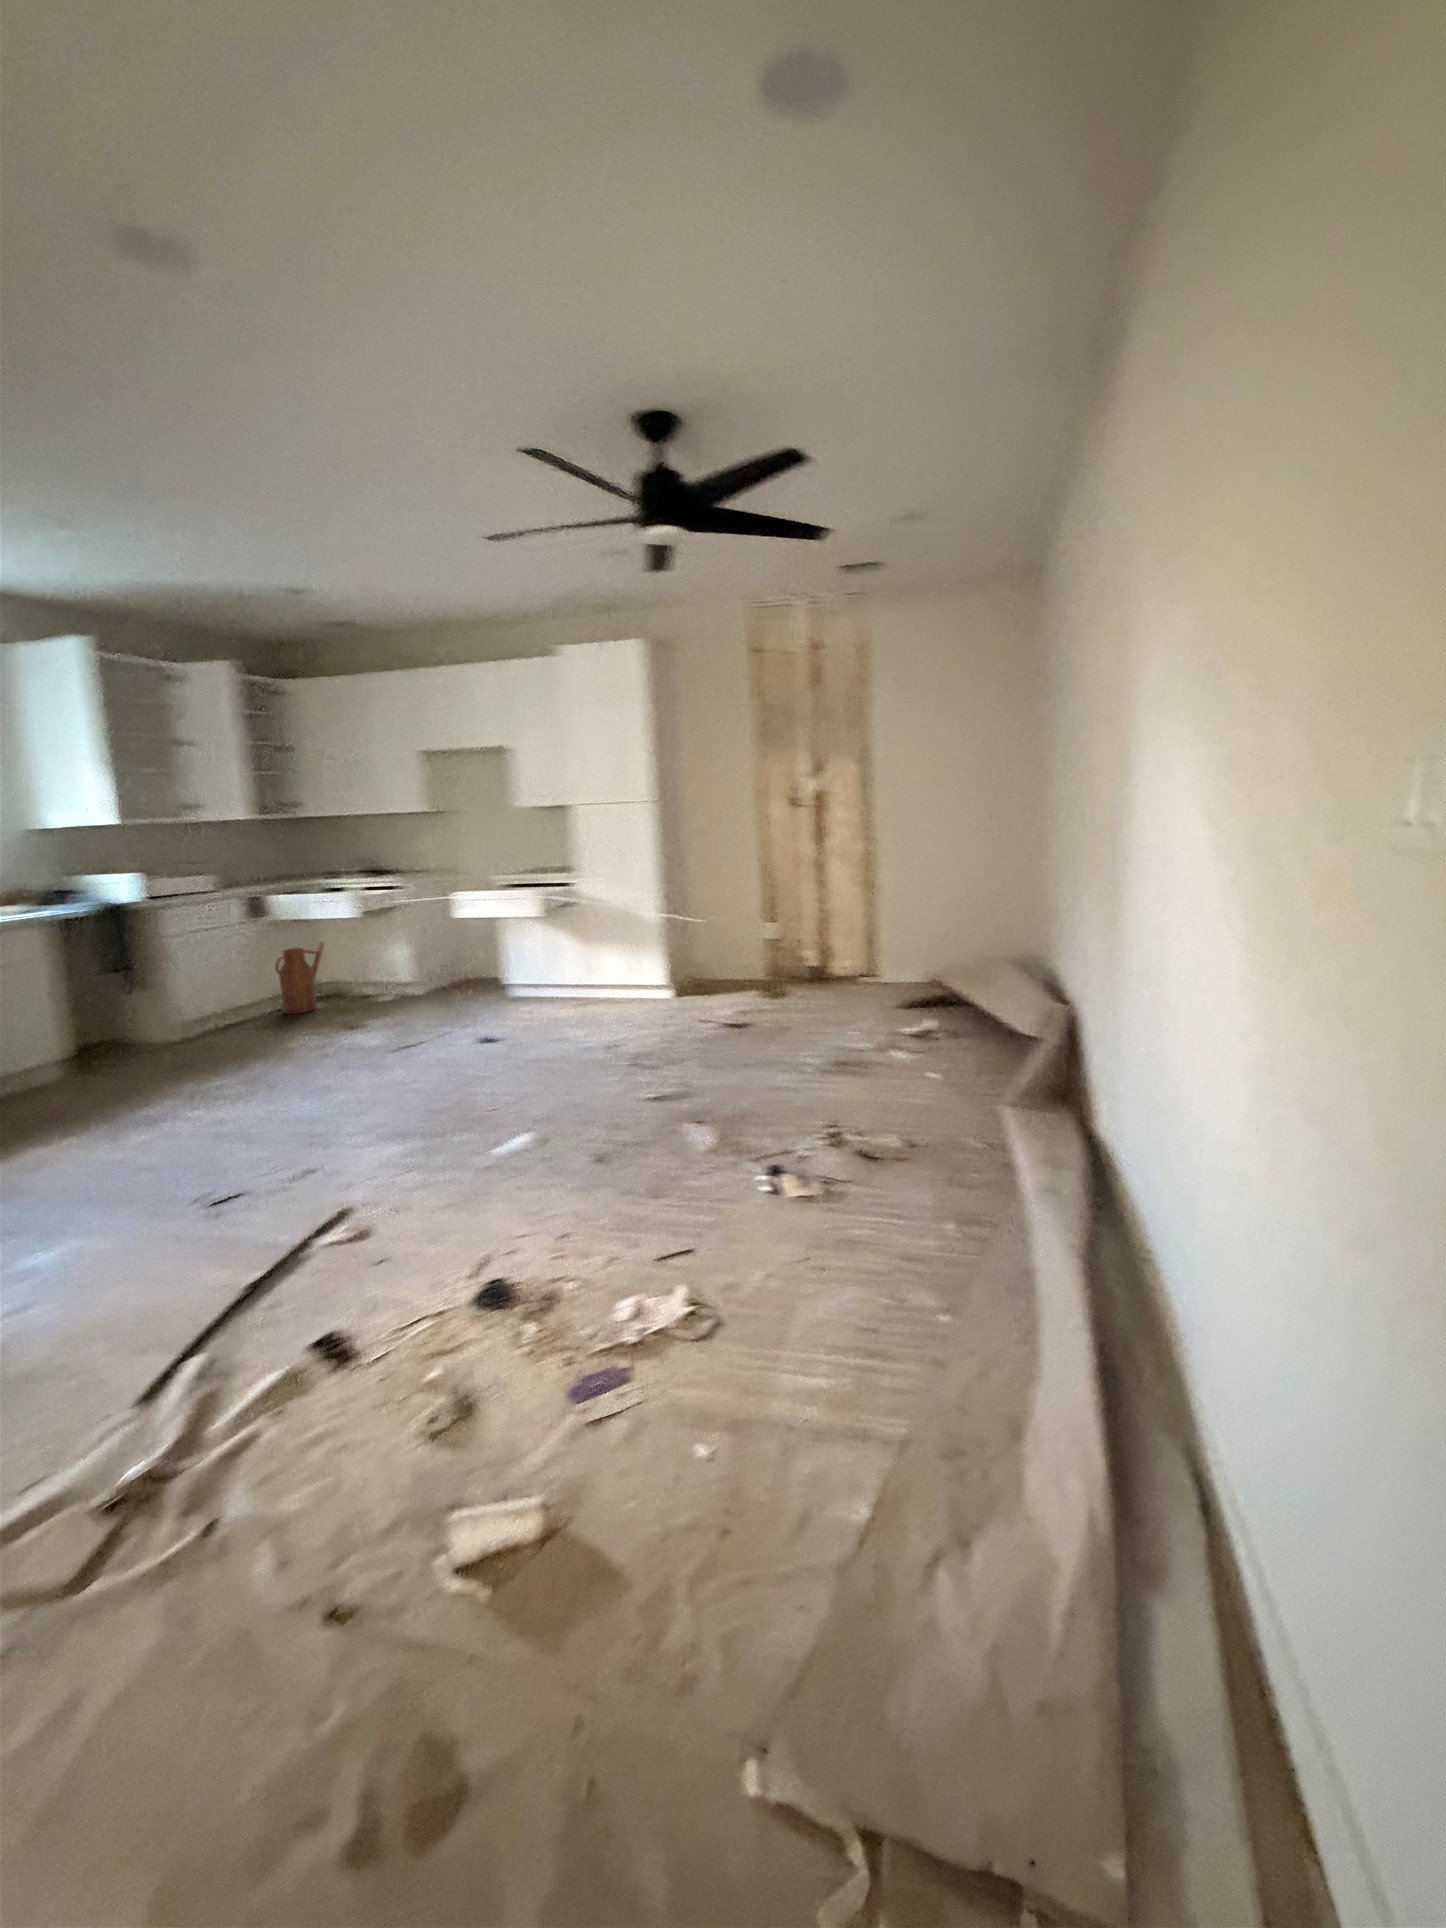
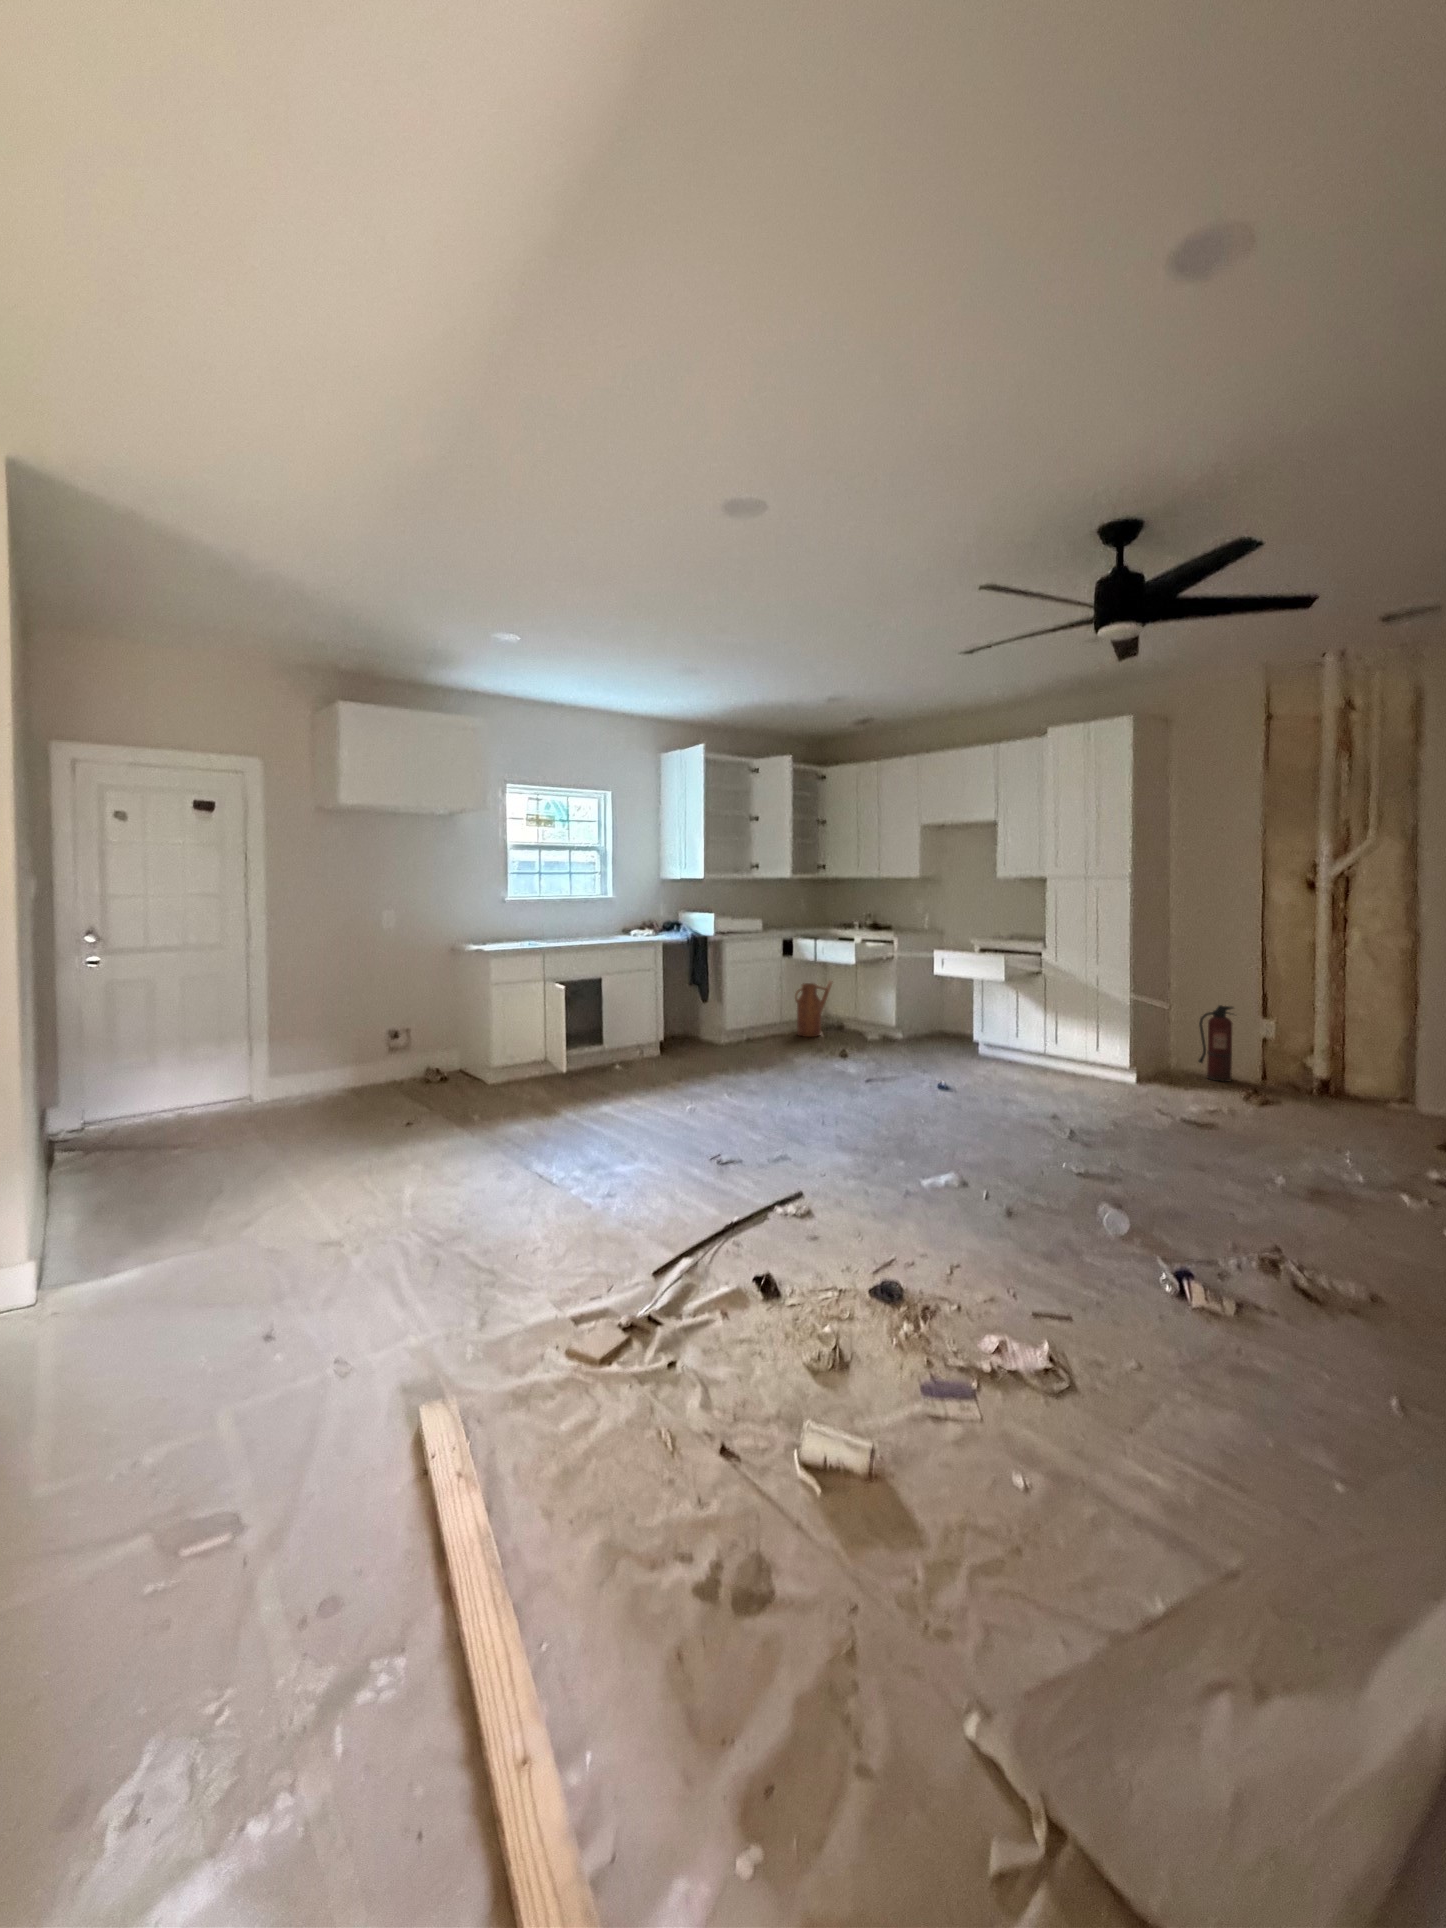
fire extinguisher: none [718,915,748,985] -> present [1199,1005,1233,1082]

